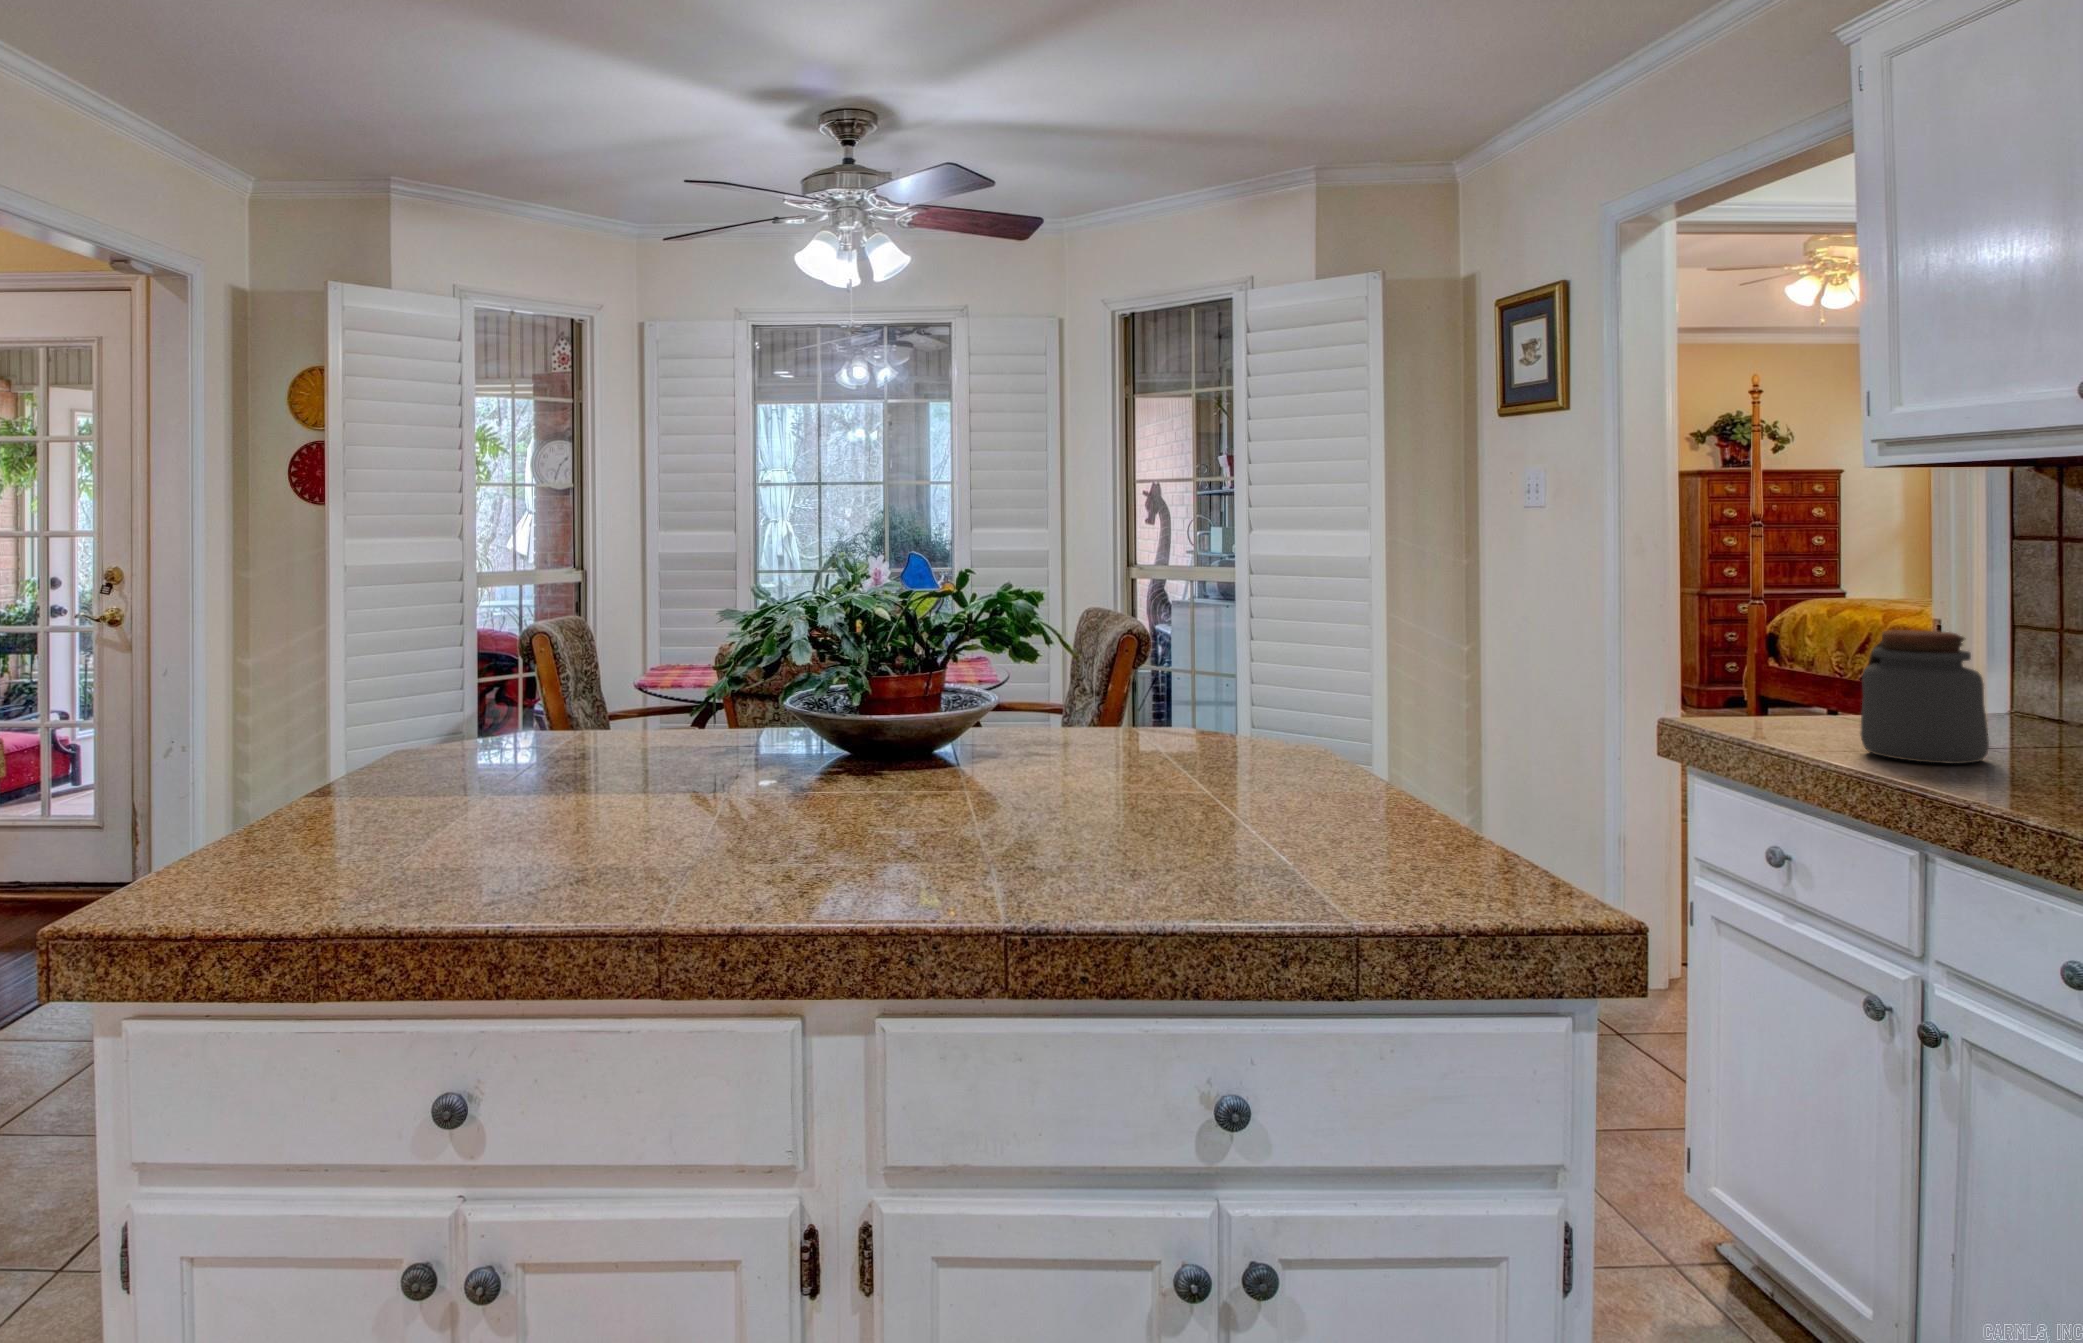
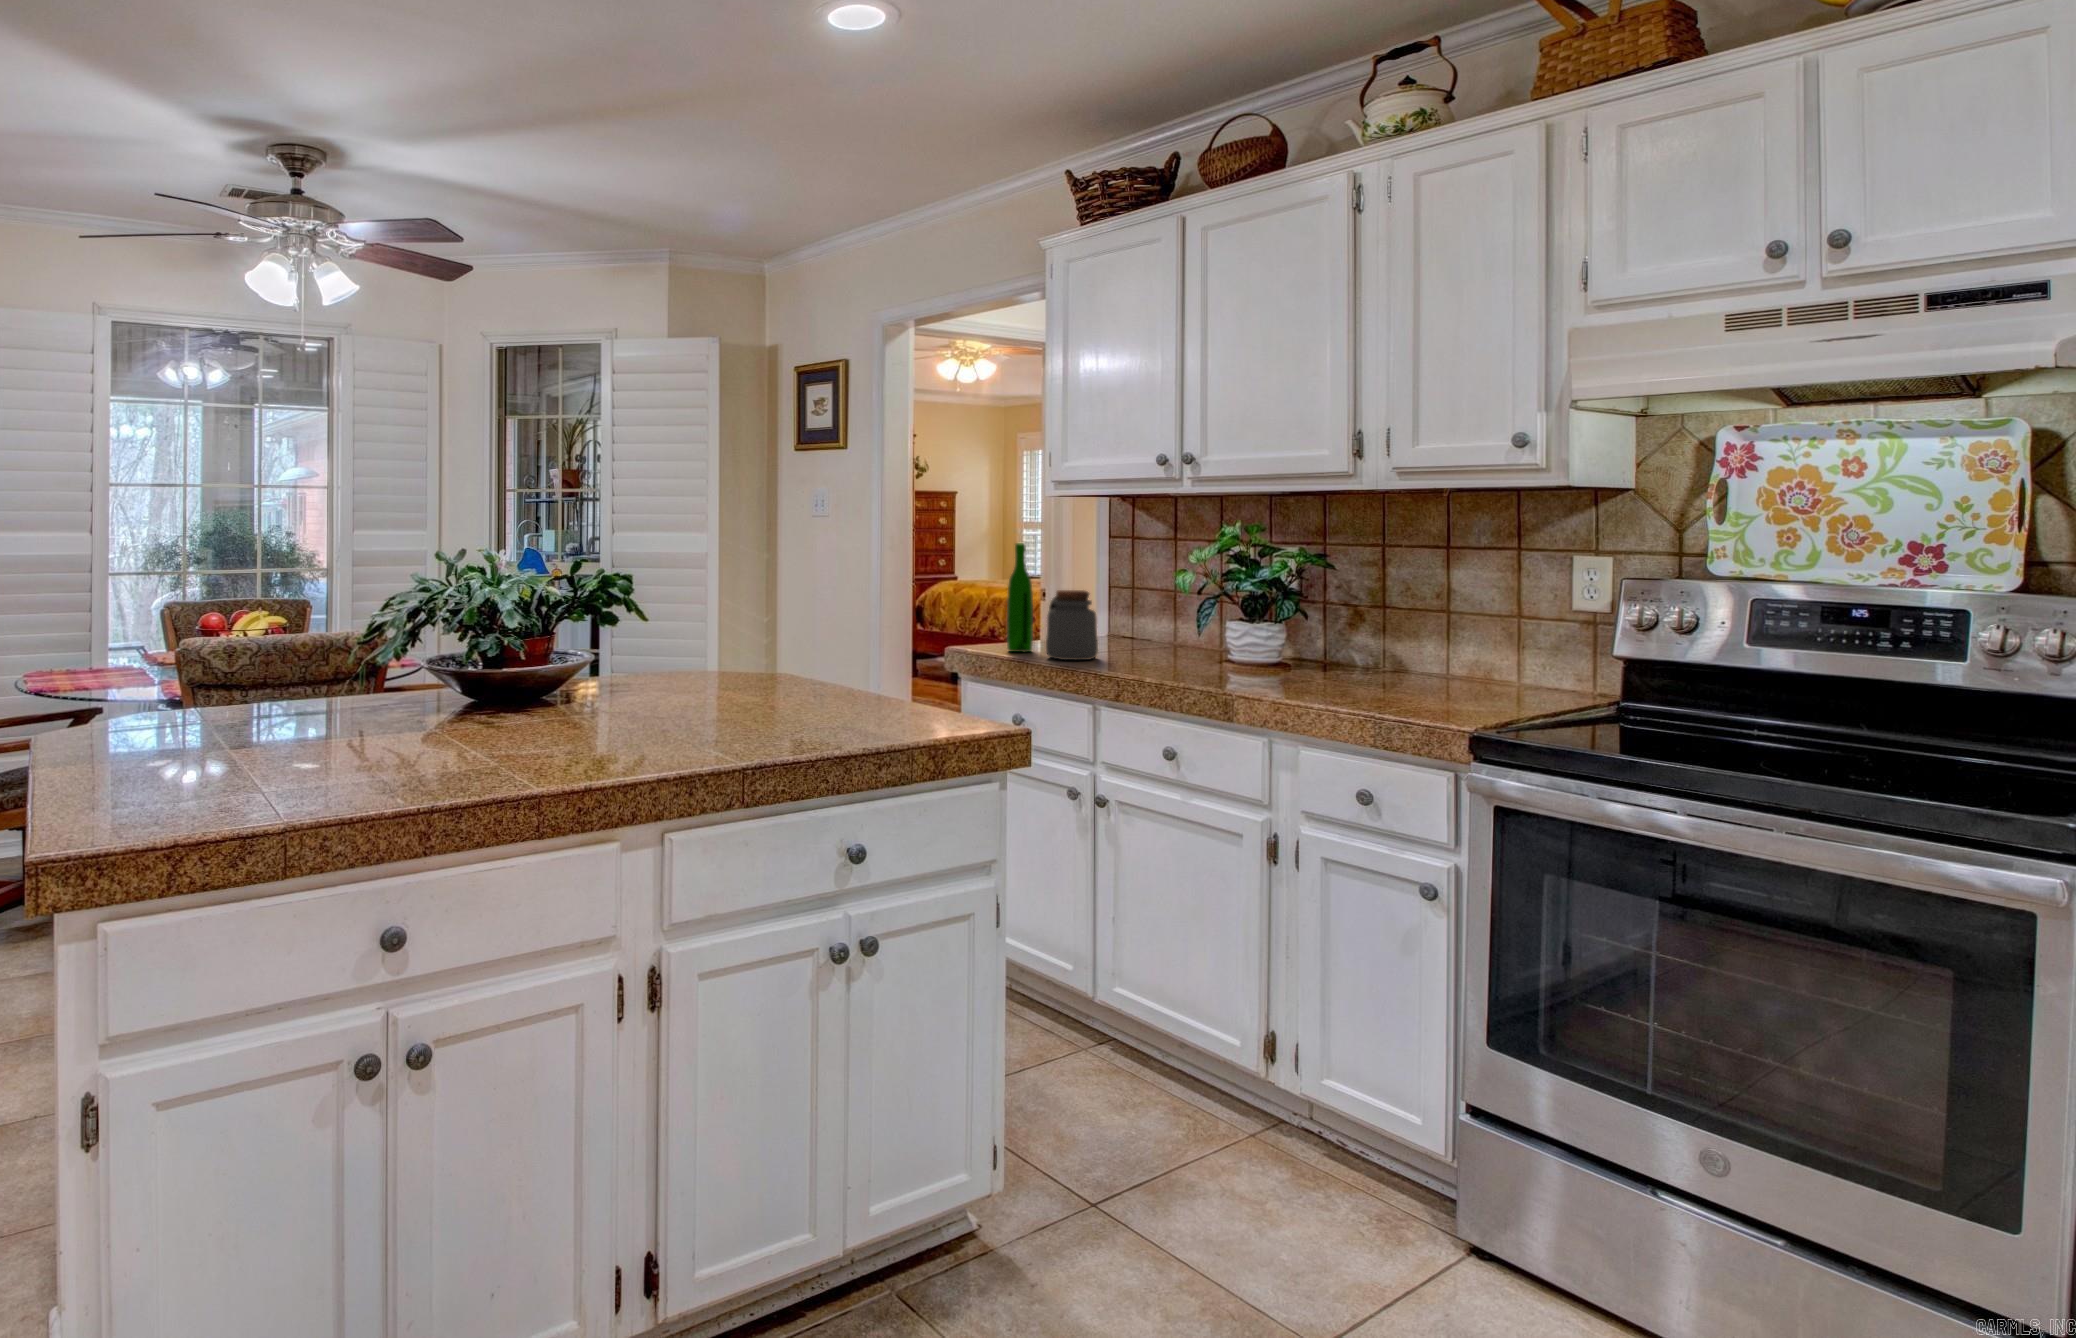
wine bottle: none [1782,545,1840,737] -> present [1007,543,1033,652]

